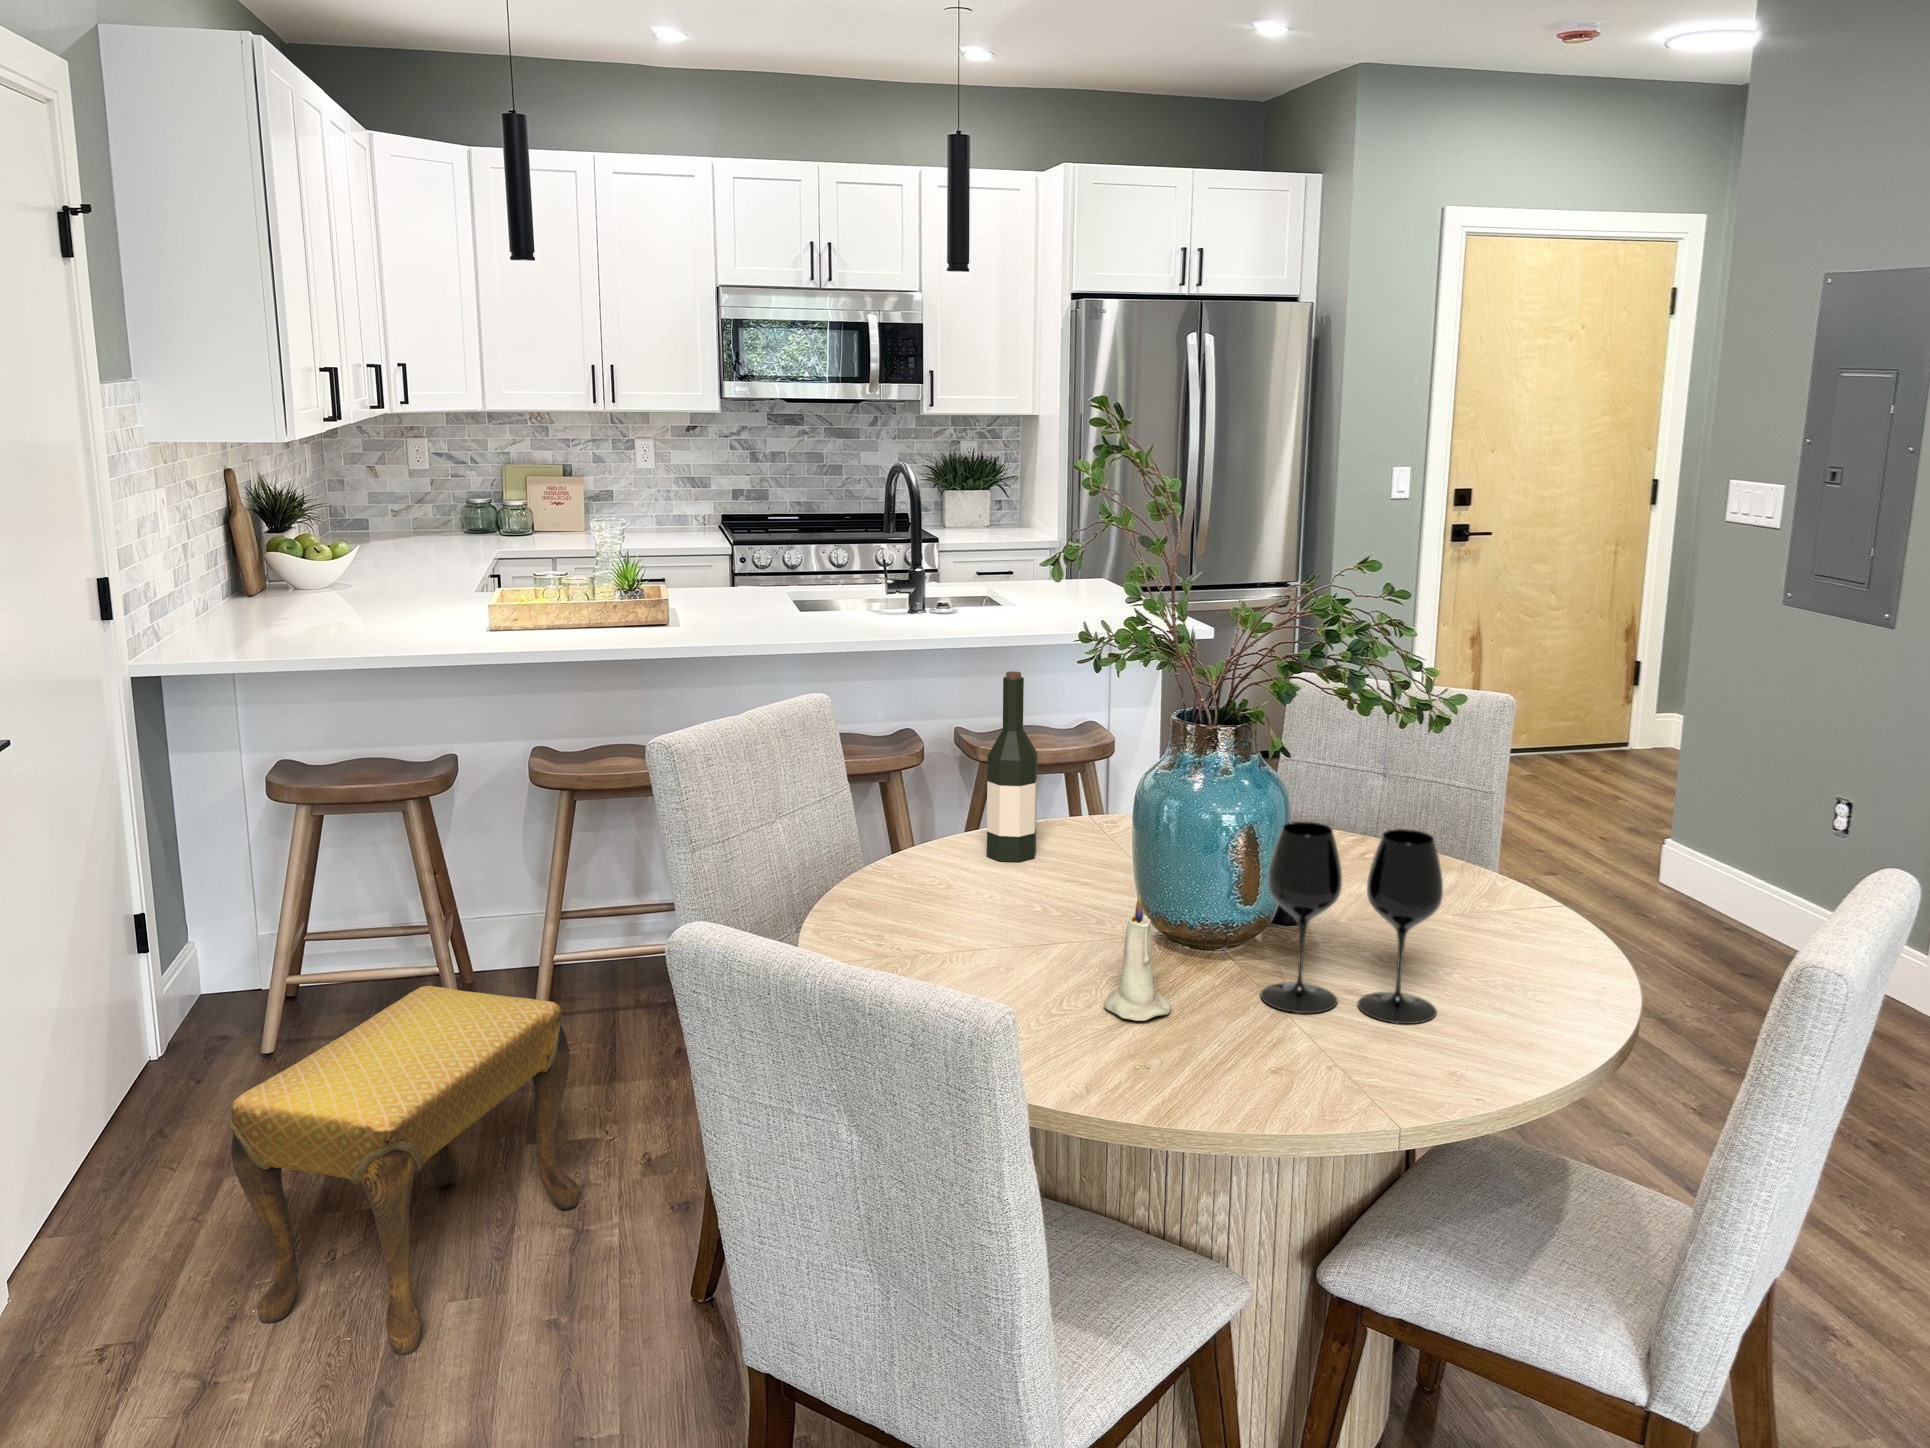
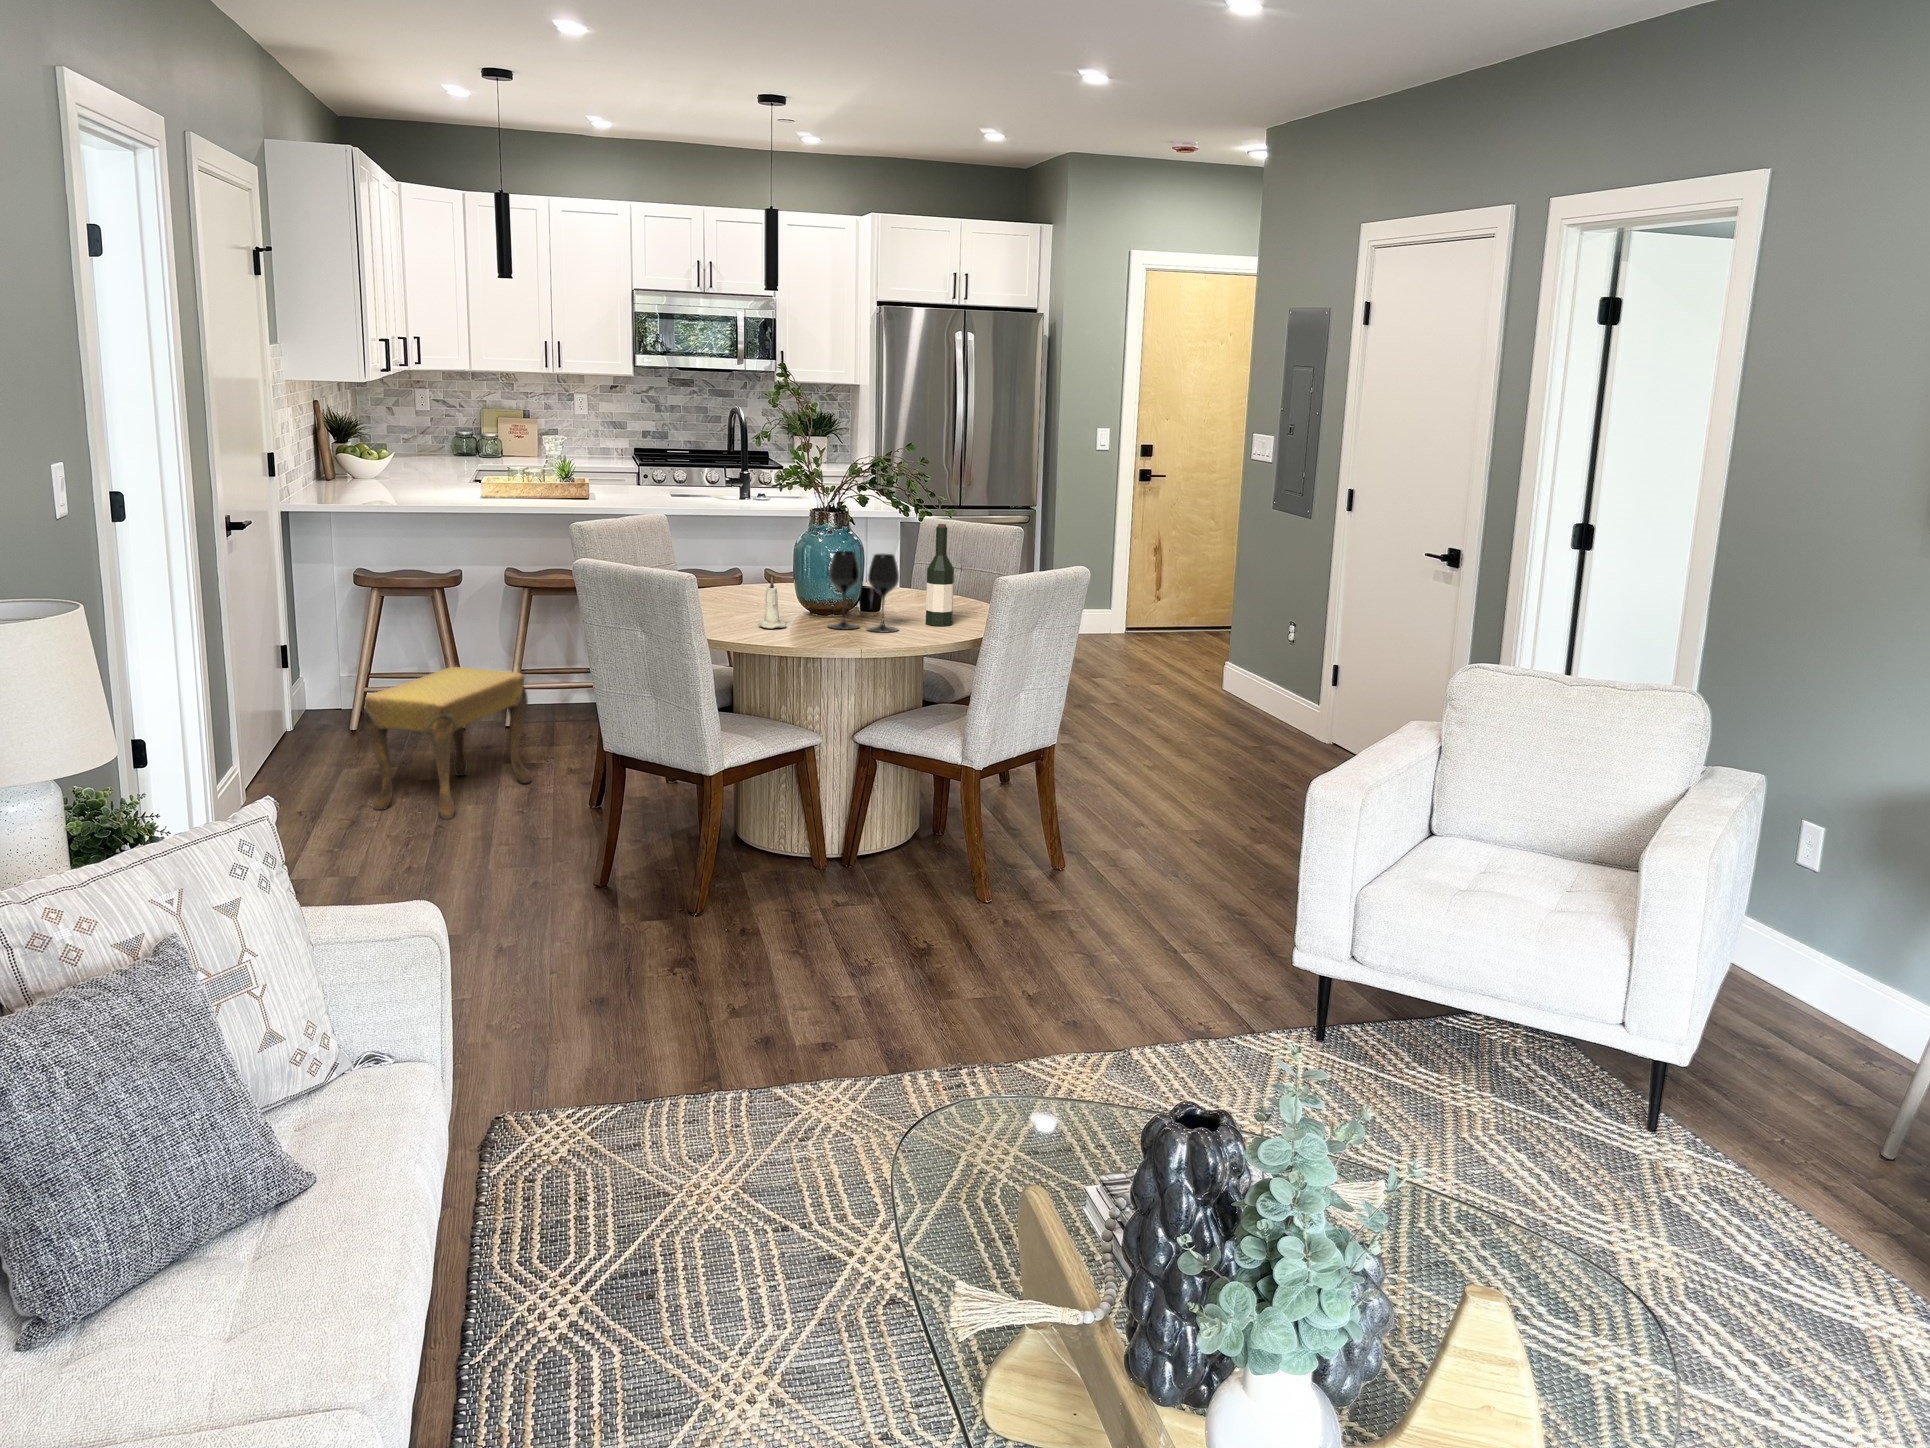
wine bottle: present [987,671,1037,862] -> present [926,524,954,626]

